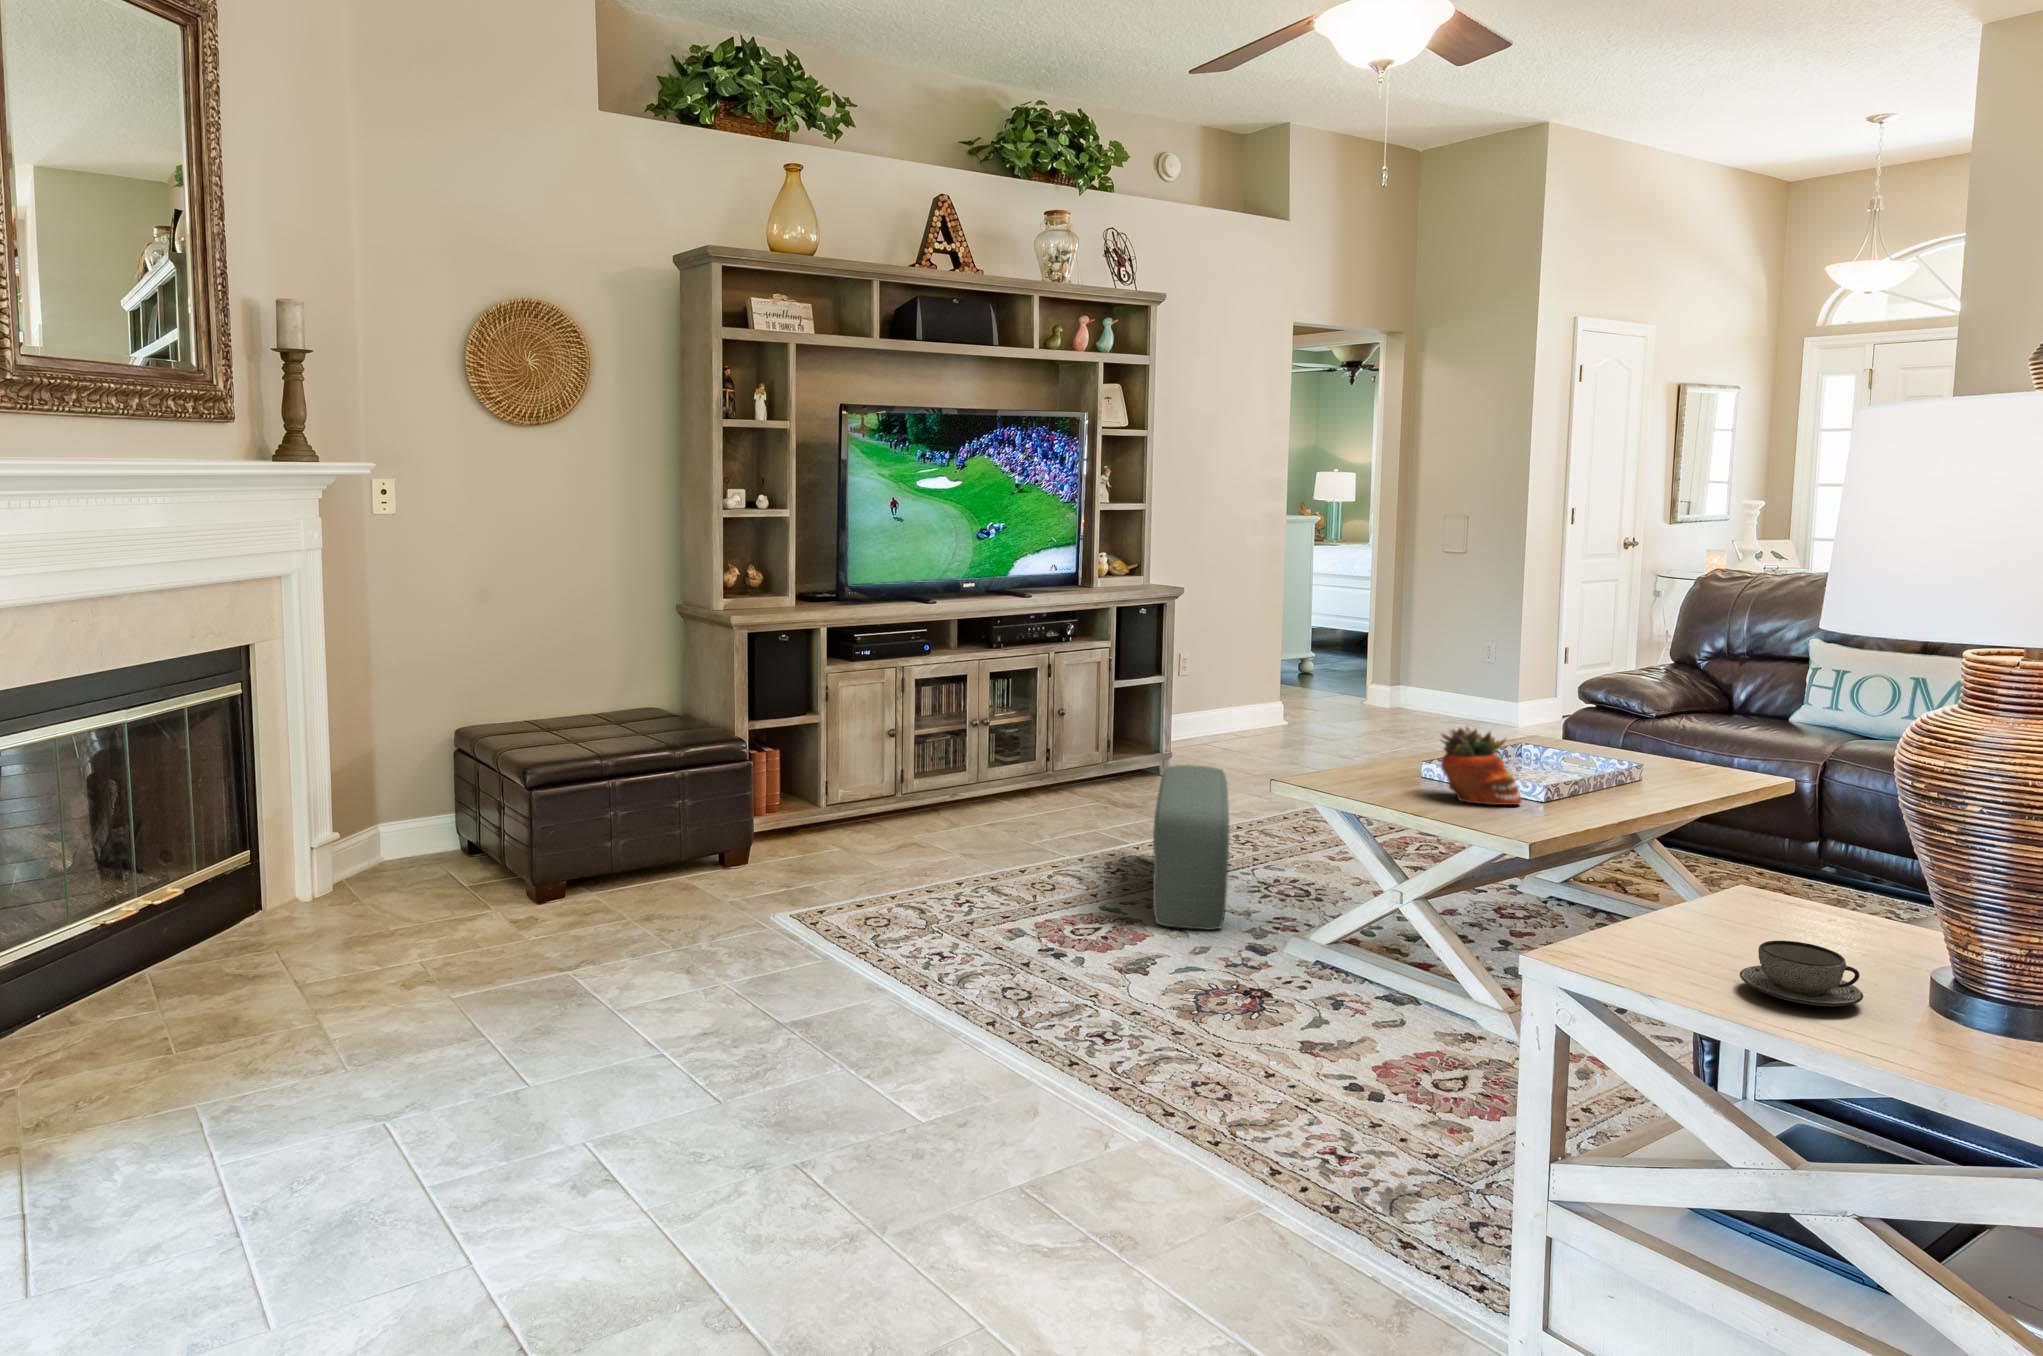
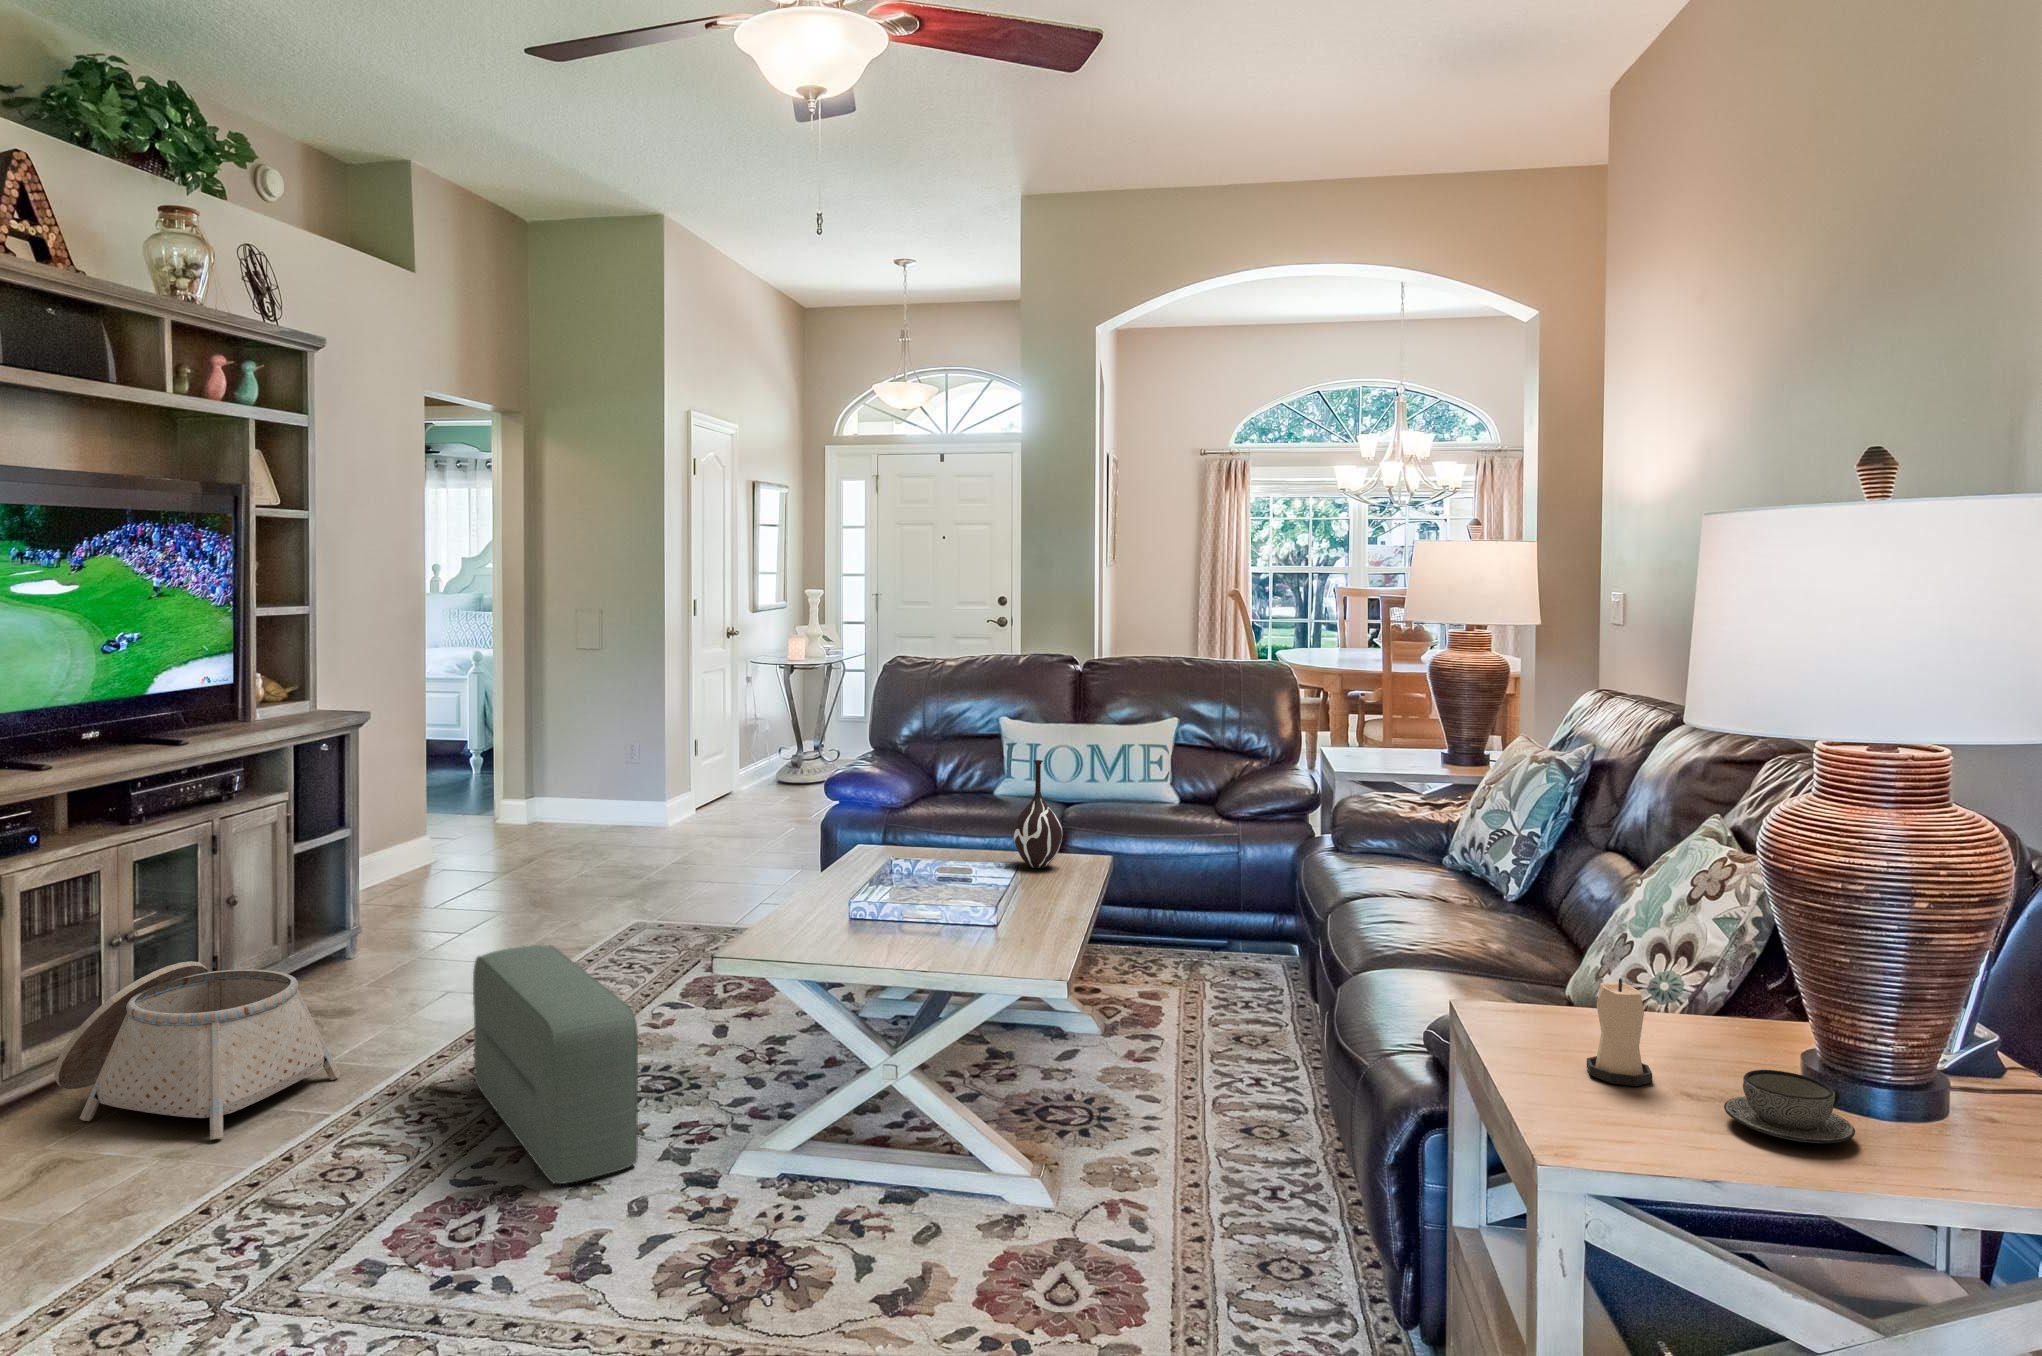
vase: none [1663,667,1721,777] -> present [1013,760,1062,868]
succulent planter: present [1440,726,1522,805] -> none [901,853,987,942]
basket: none [928,741,1088,853] -> present [54,961,340,1140]
candle: none [1712,853,1778,953] -> present [1587,978,1652,1086]

